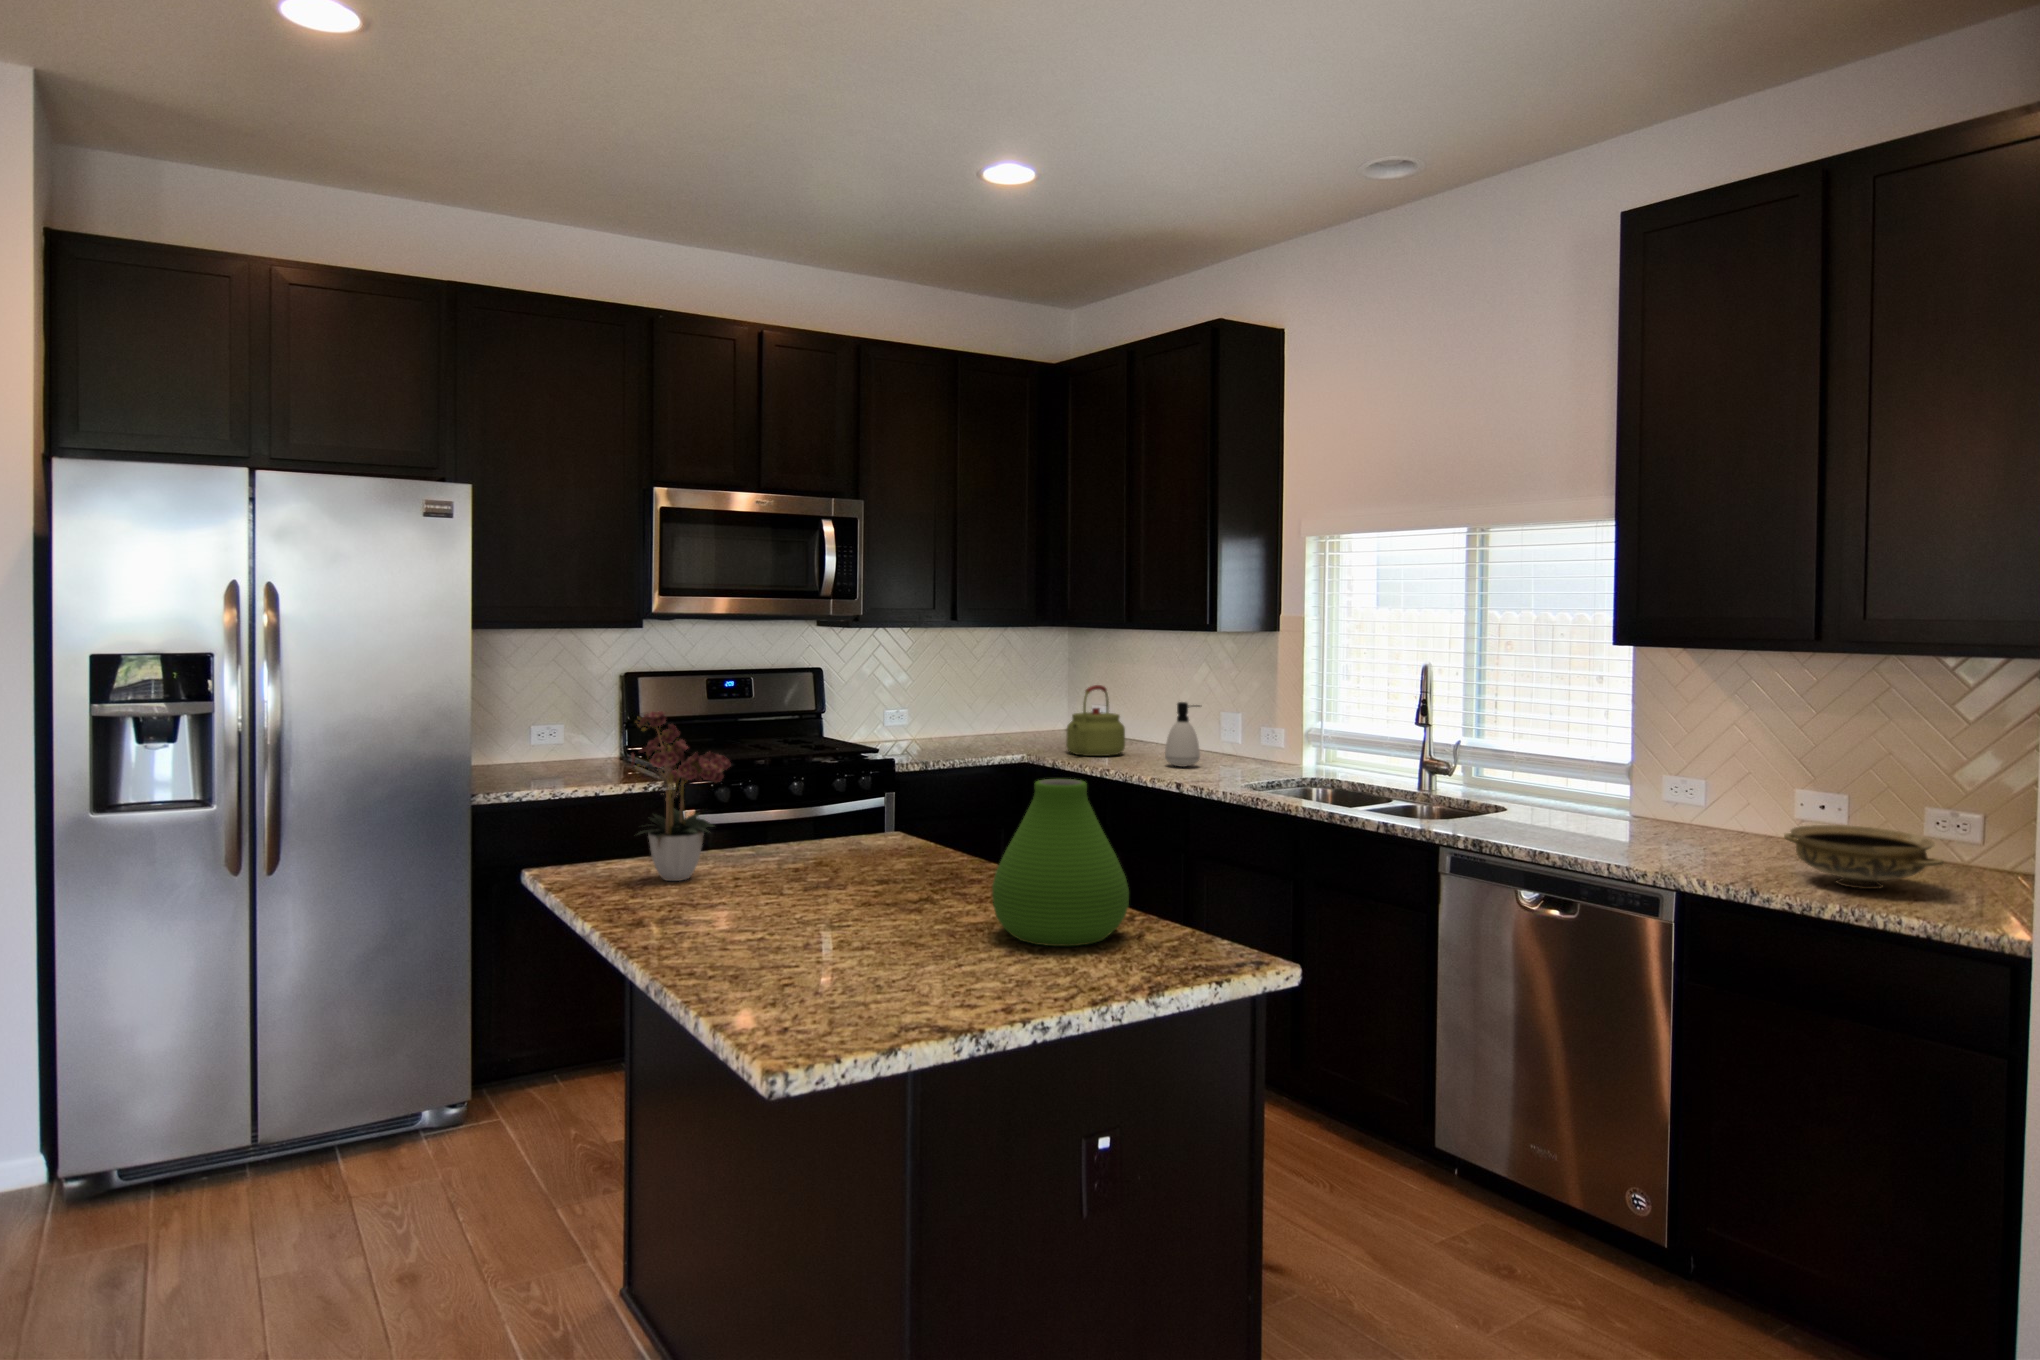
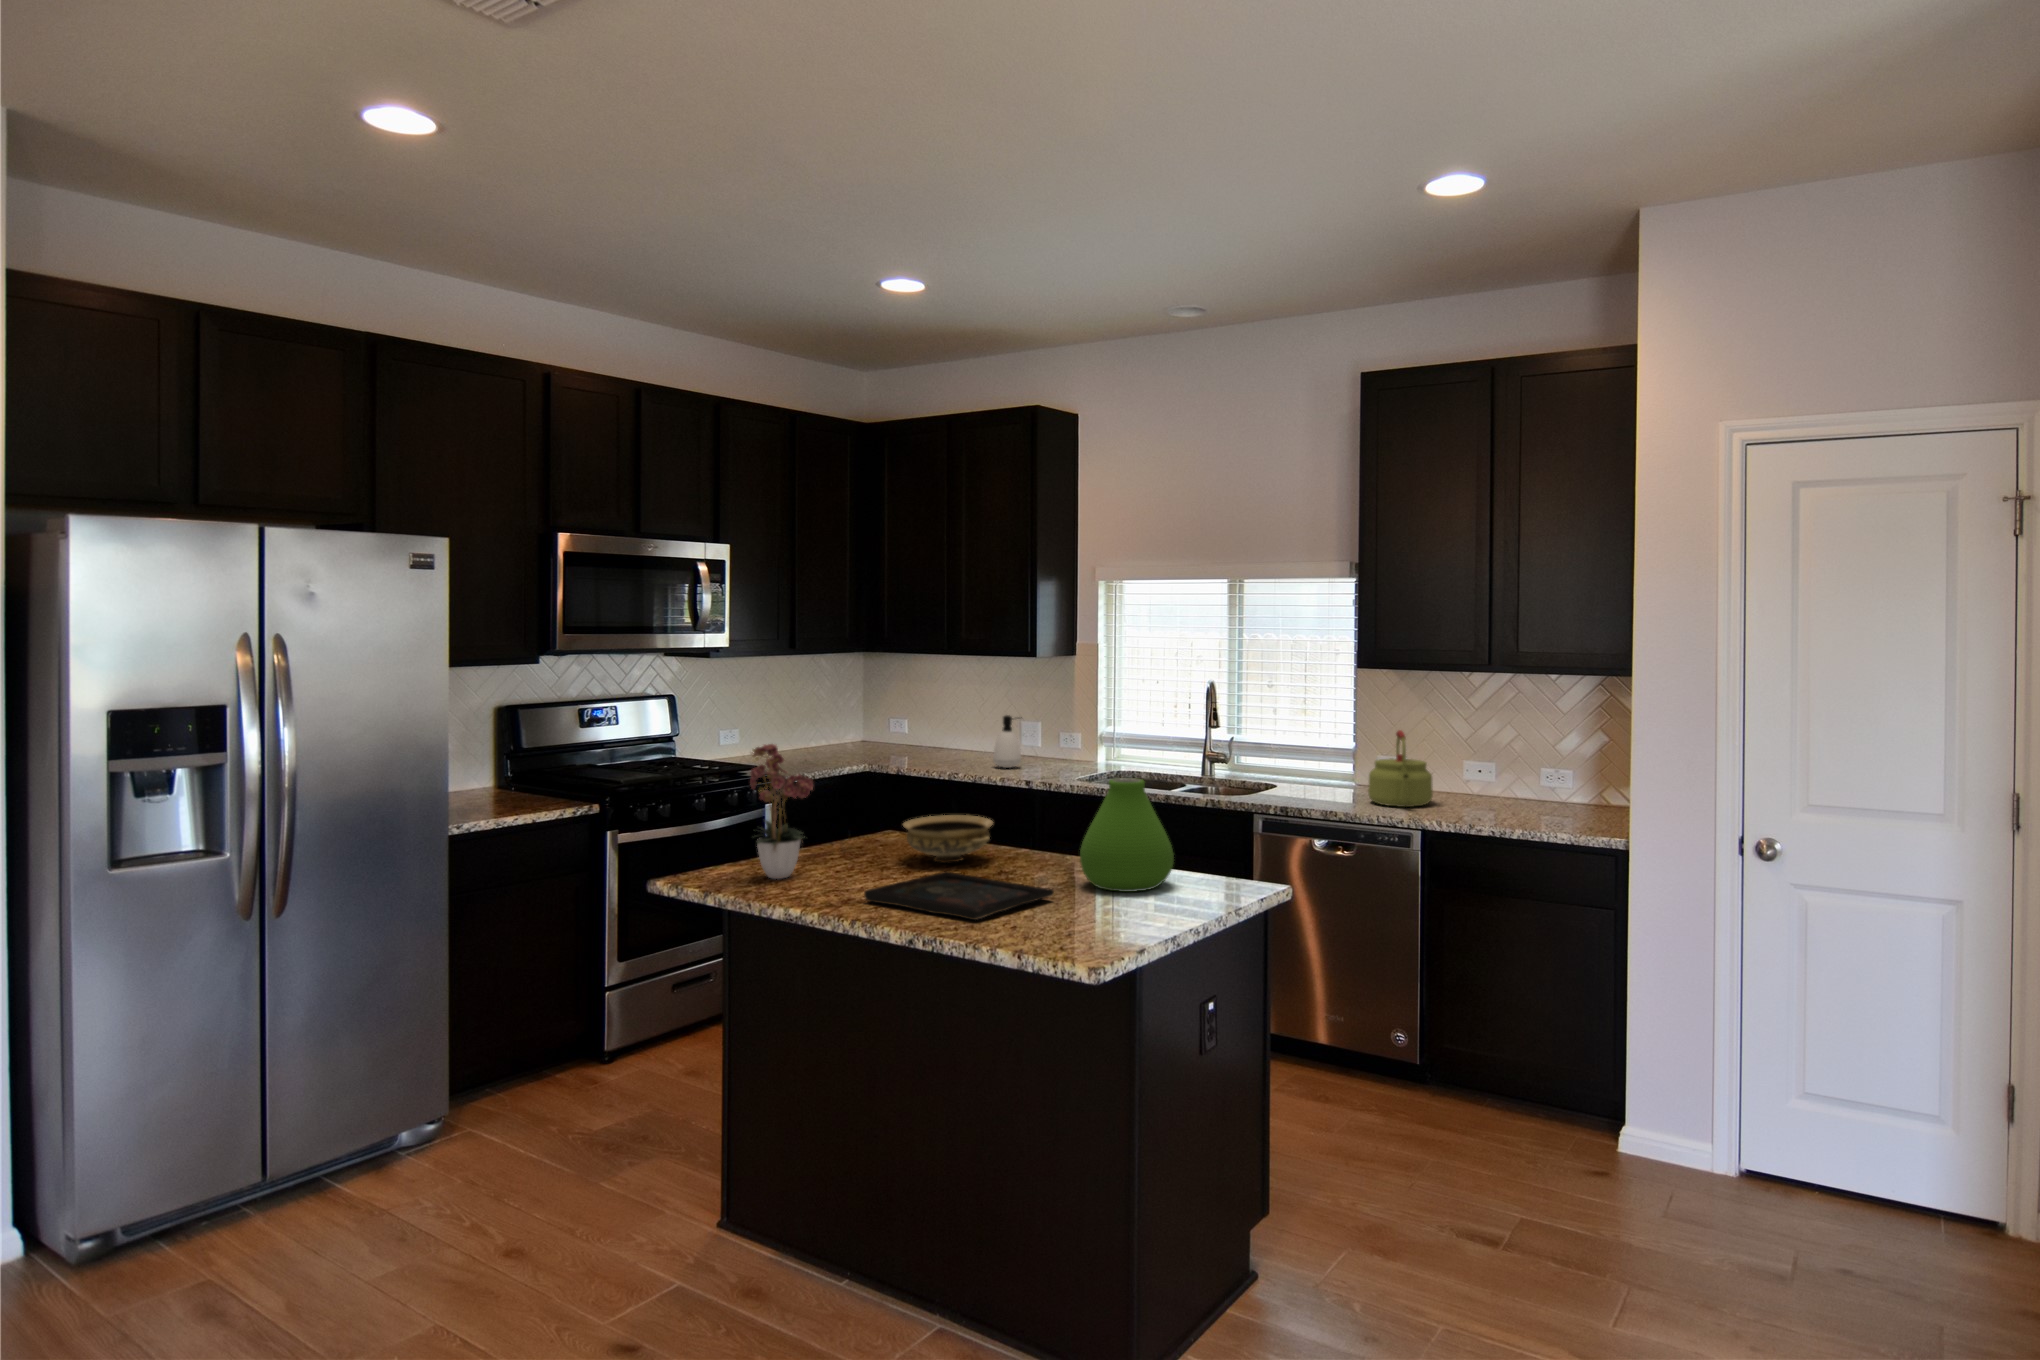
kettle: present [1066,685,1125,756] -> present [1368,730,1433,807]
ceramic bowl: present [1784,825,1944,889] -> present [903,815,993,863]
tray: none [694,891,921,965] -> present [864,871,1054,920]

